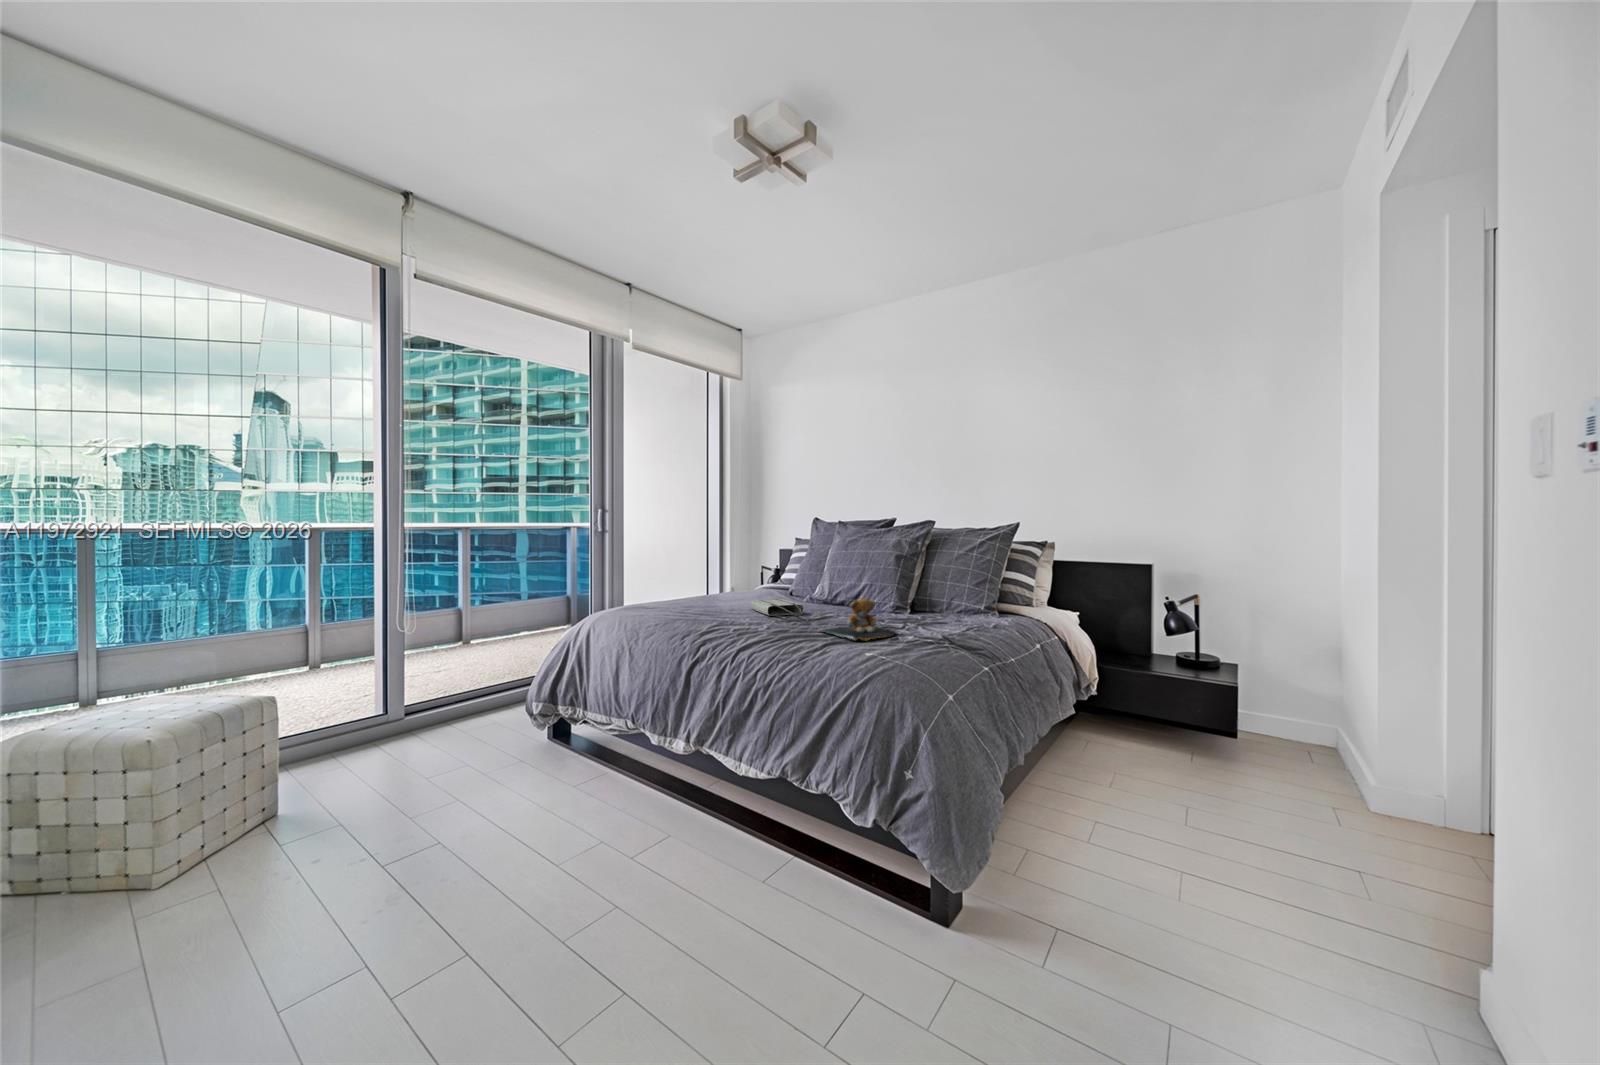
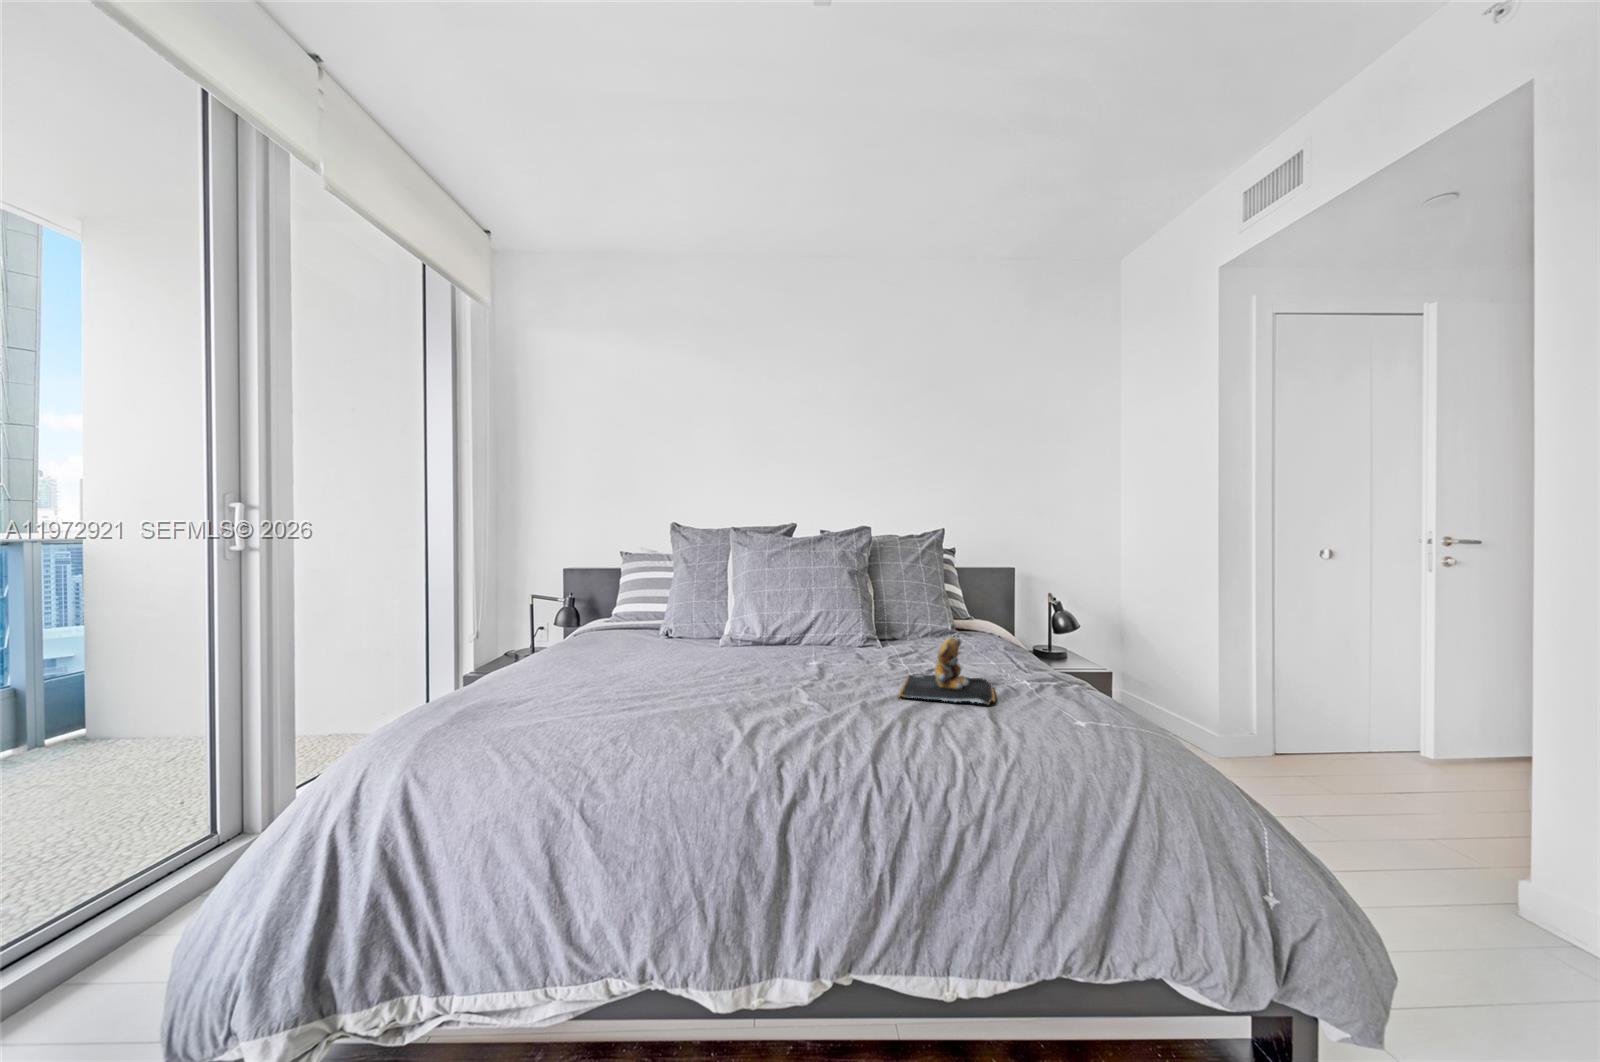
tote bag: present [751,599,804,617] -> none [691,651,825,682]

